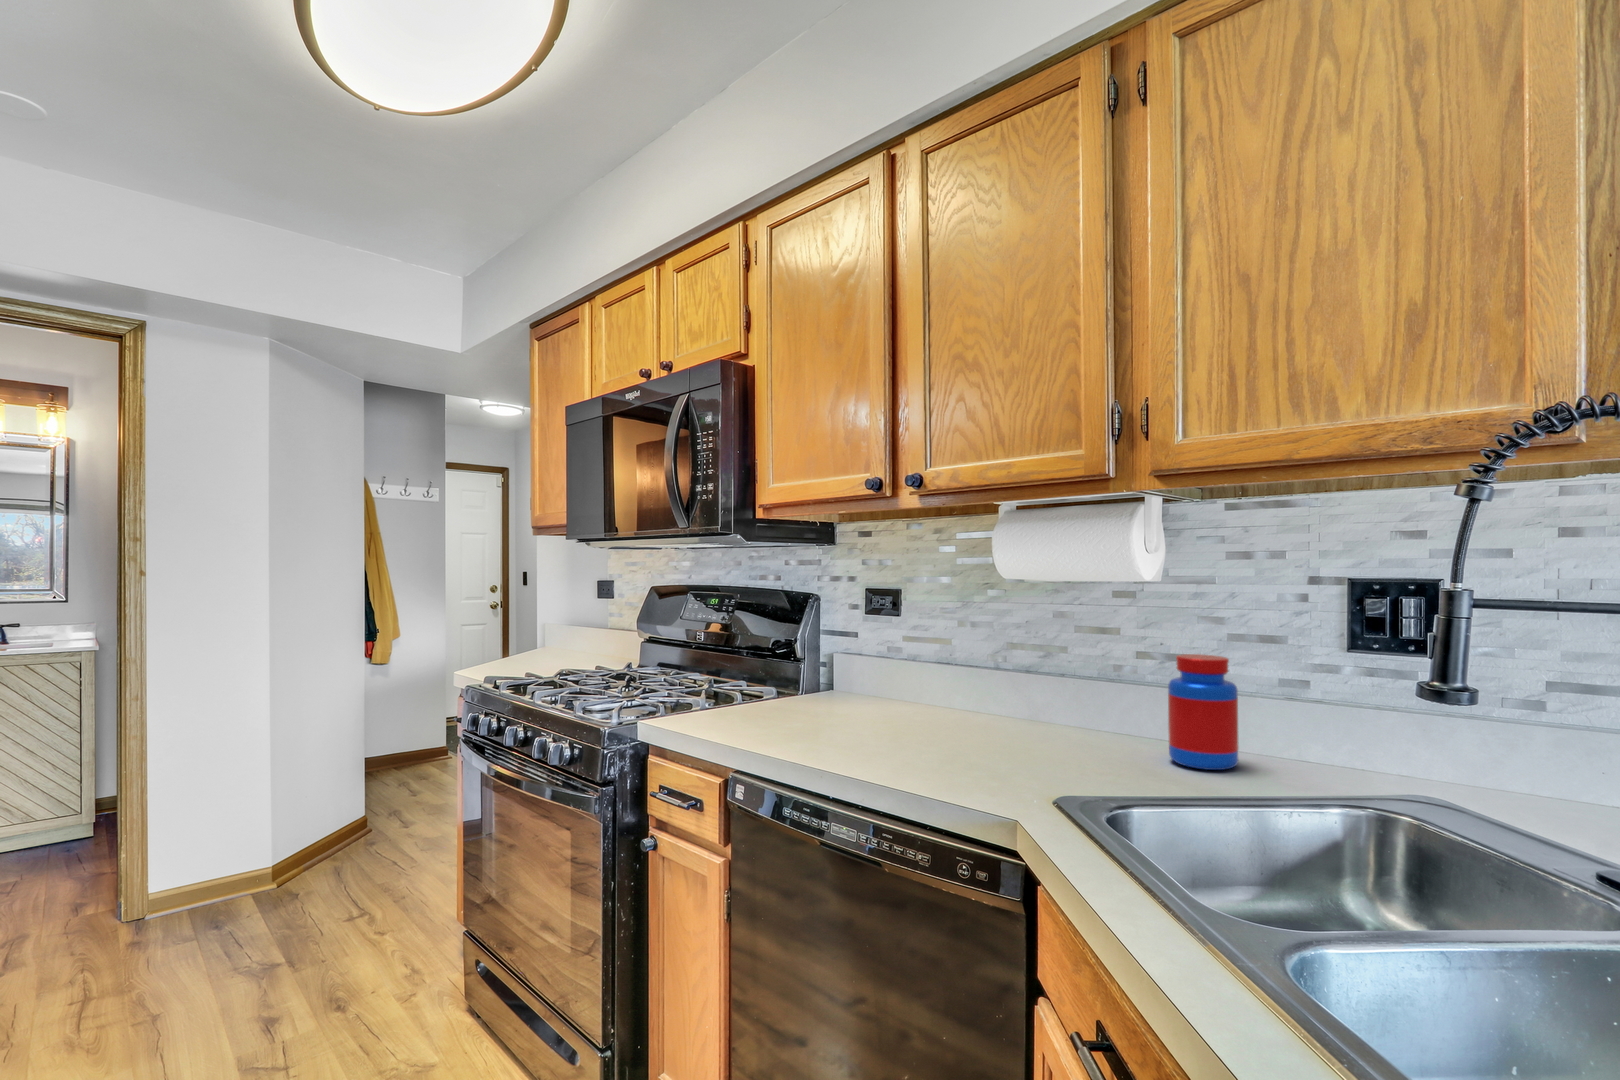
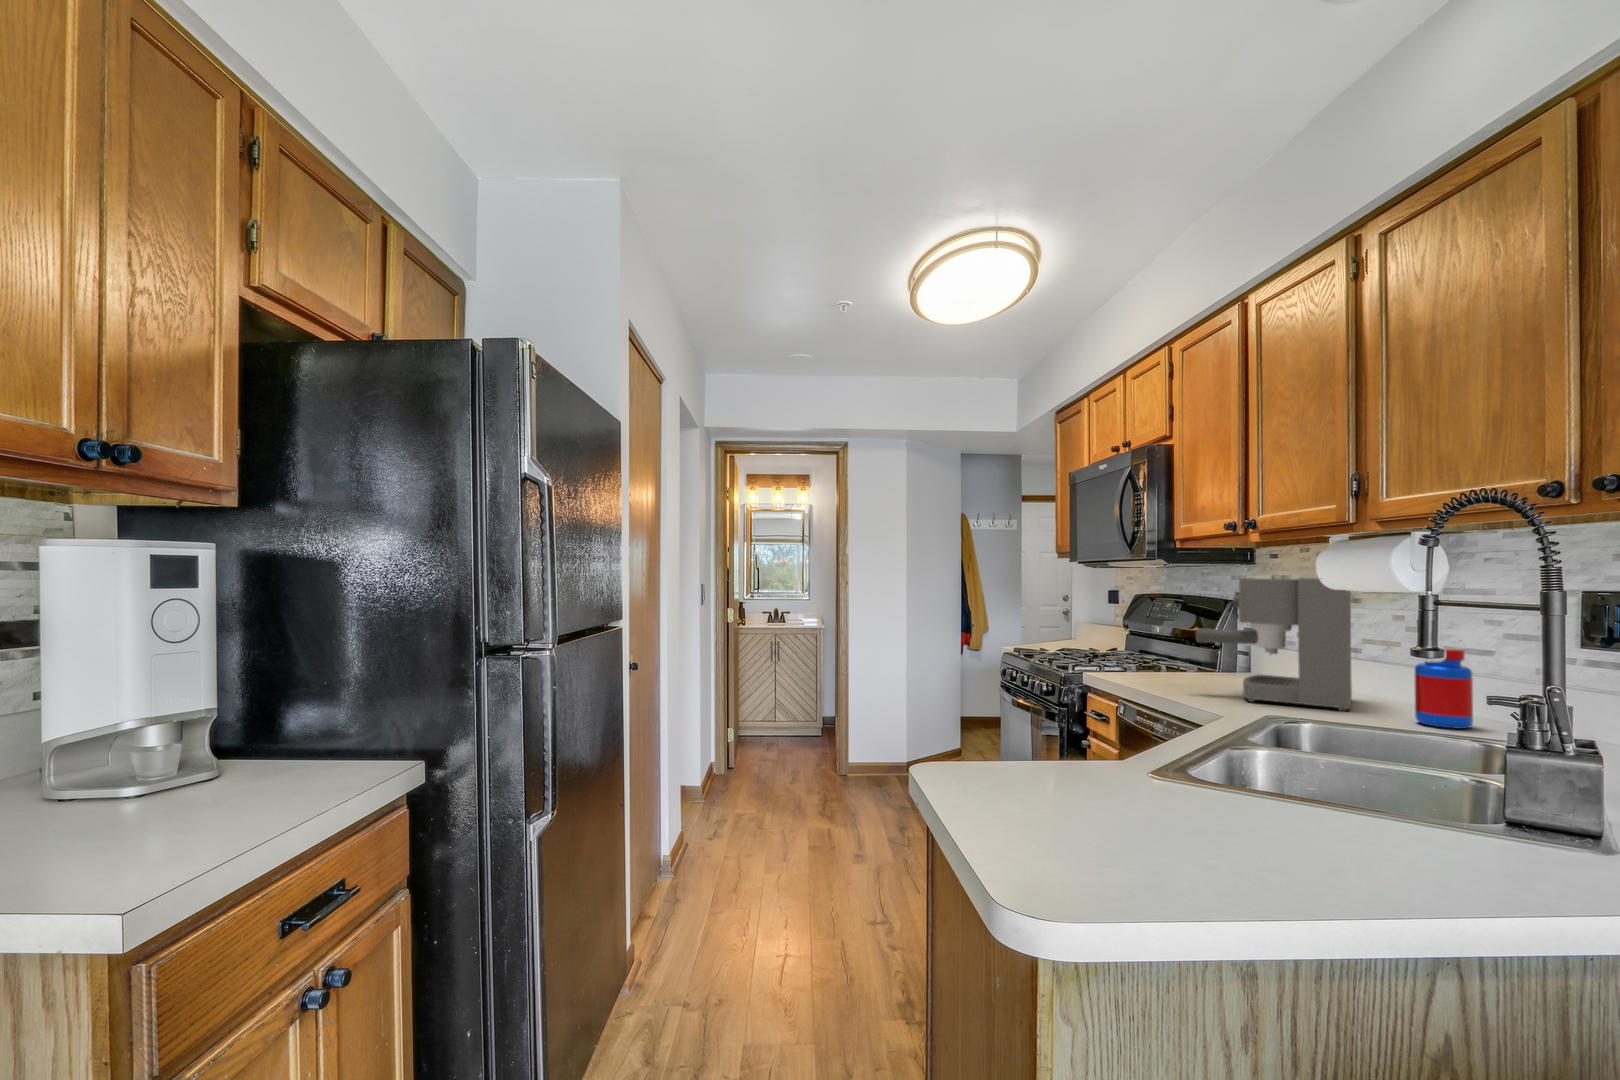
coffee maker: none [860,562,1078,760] -> present [1196,578,1352,711]

